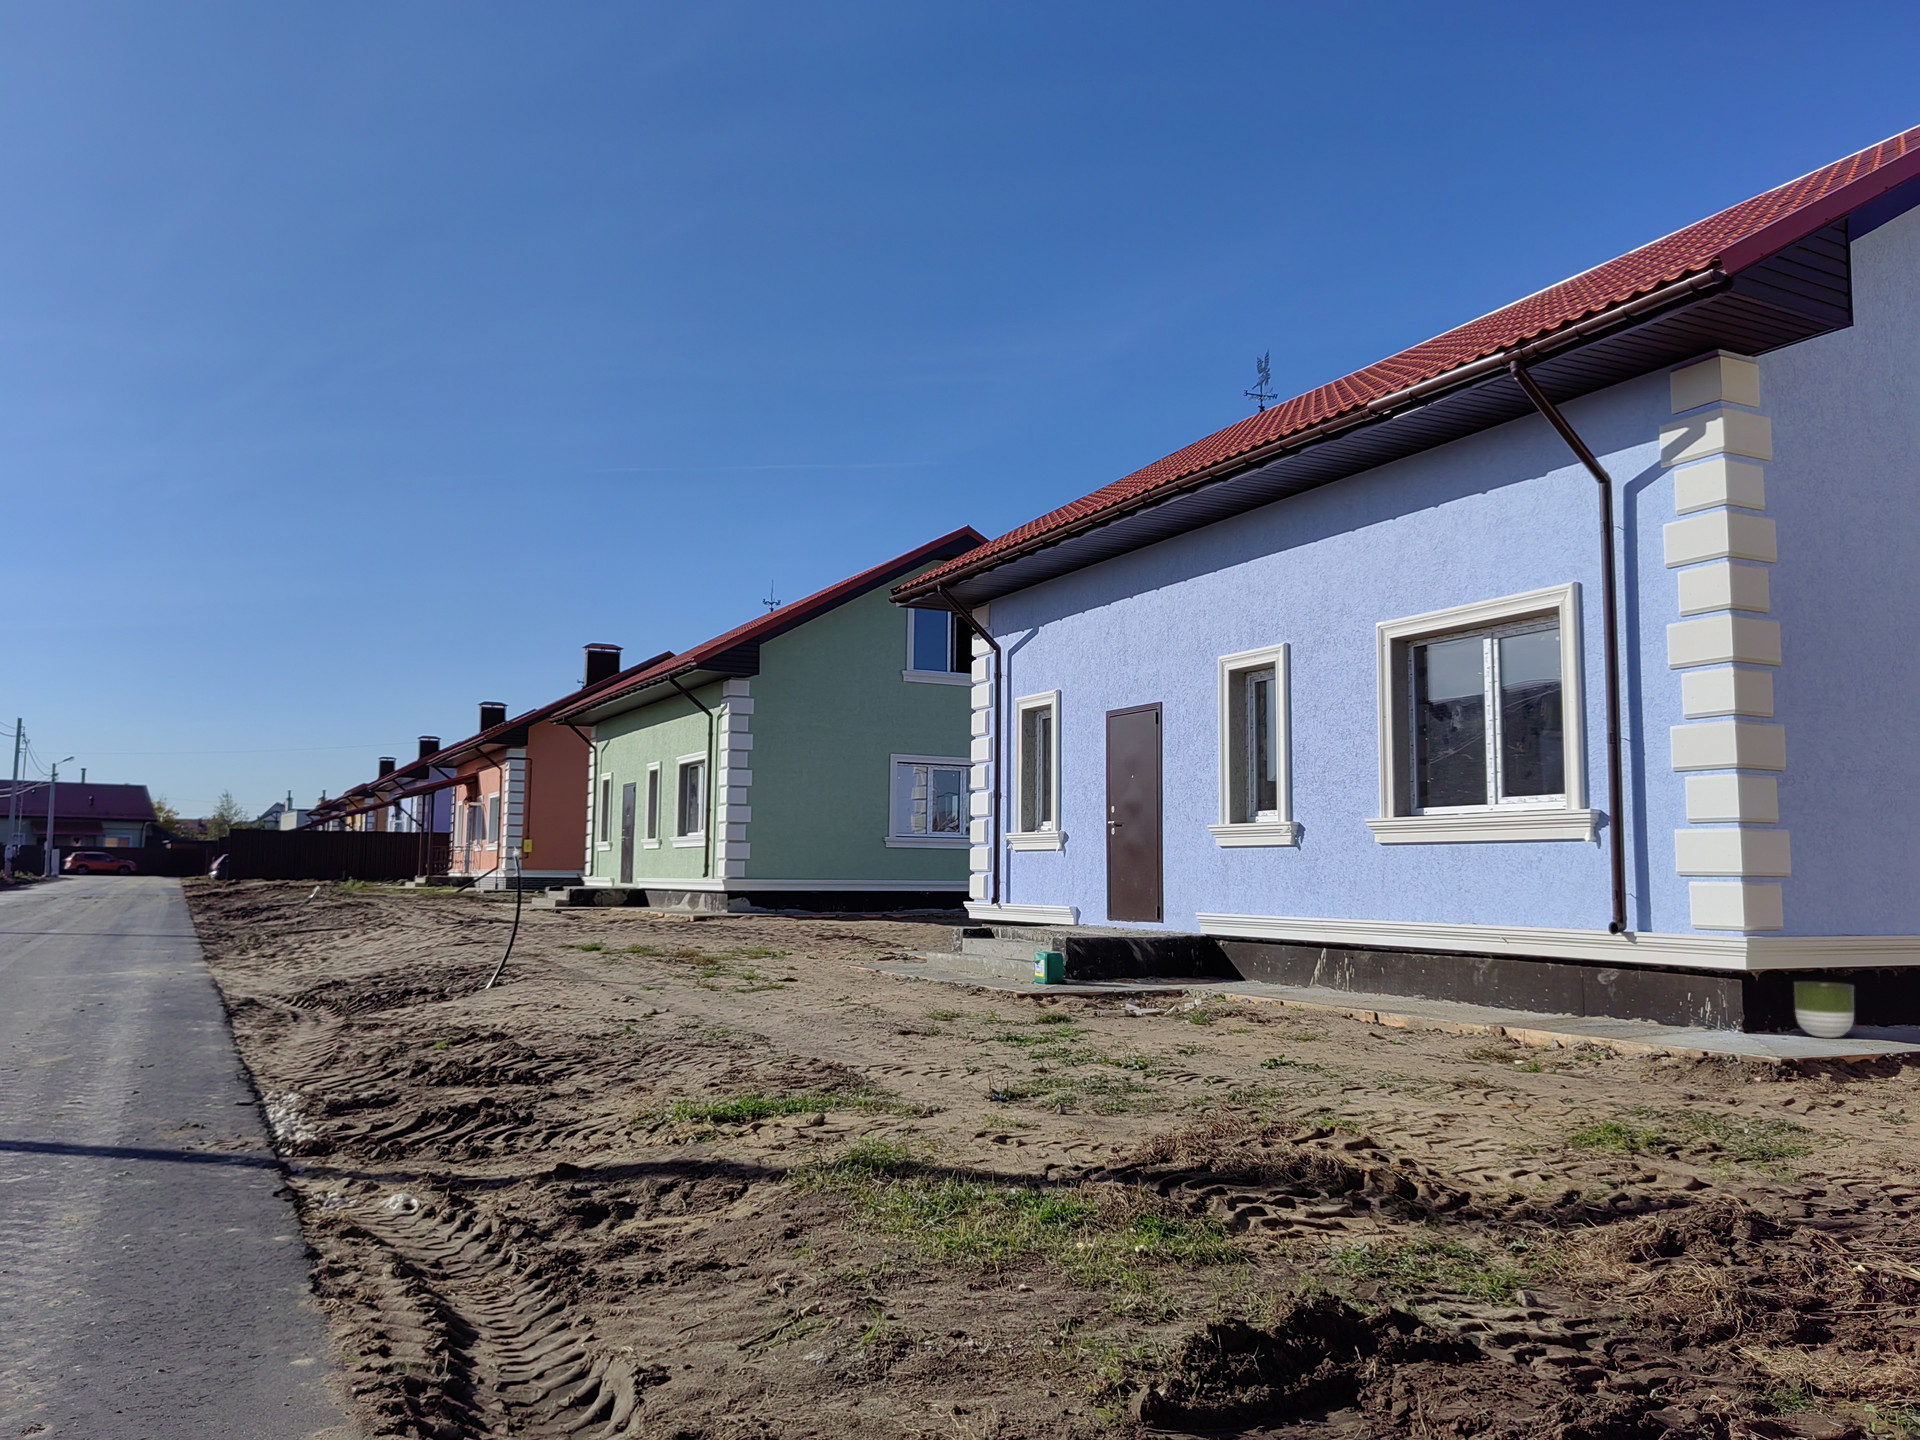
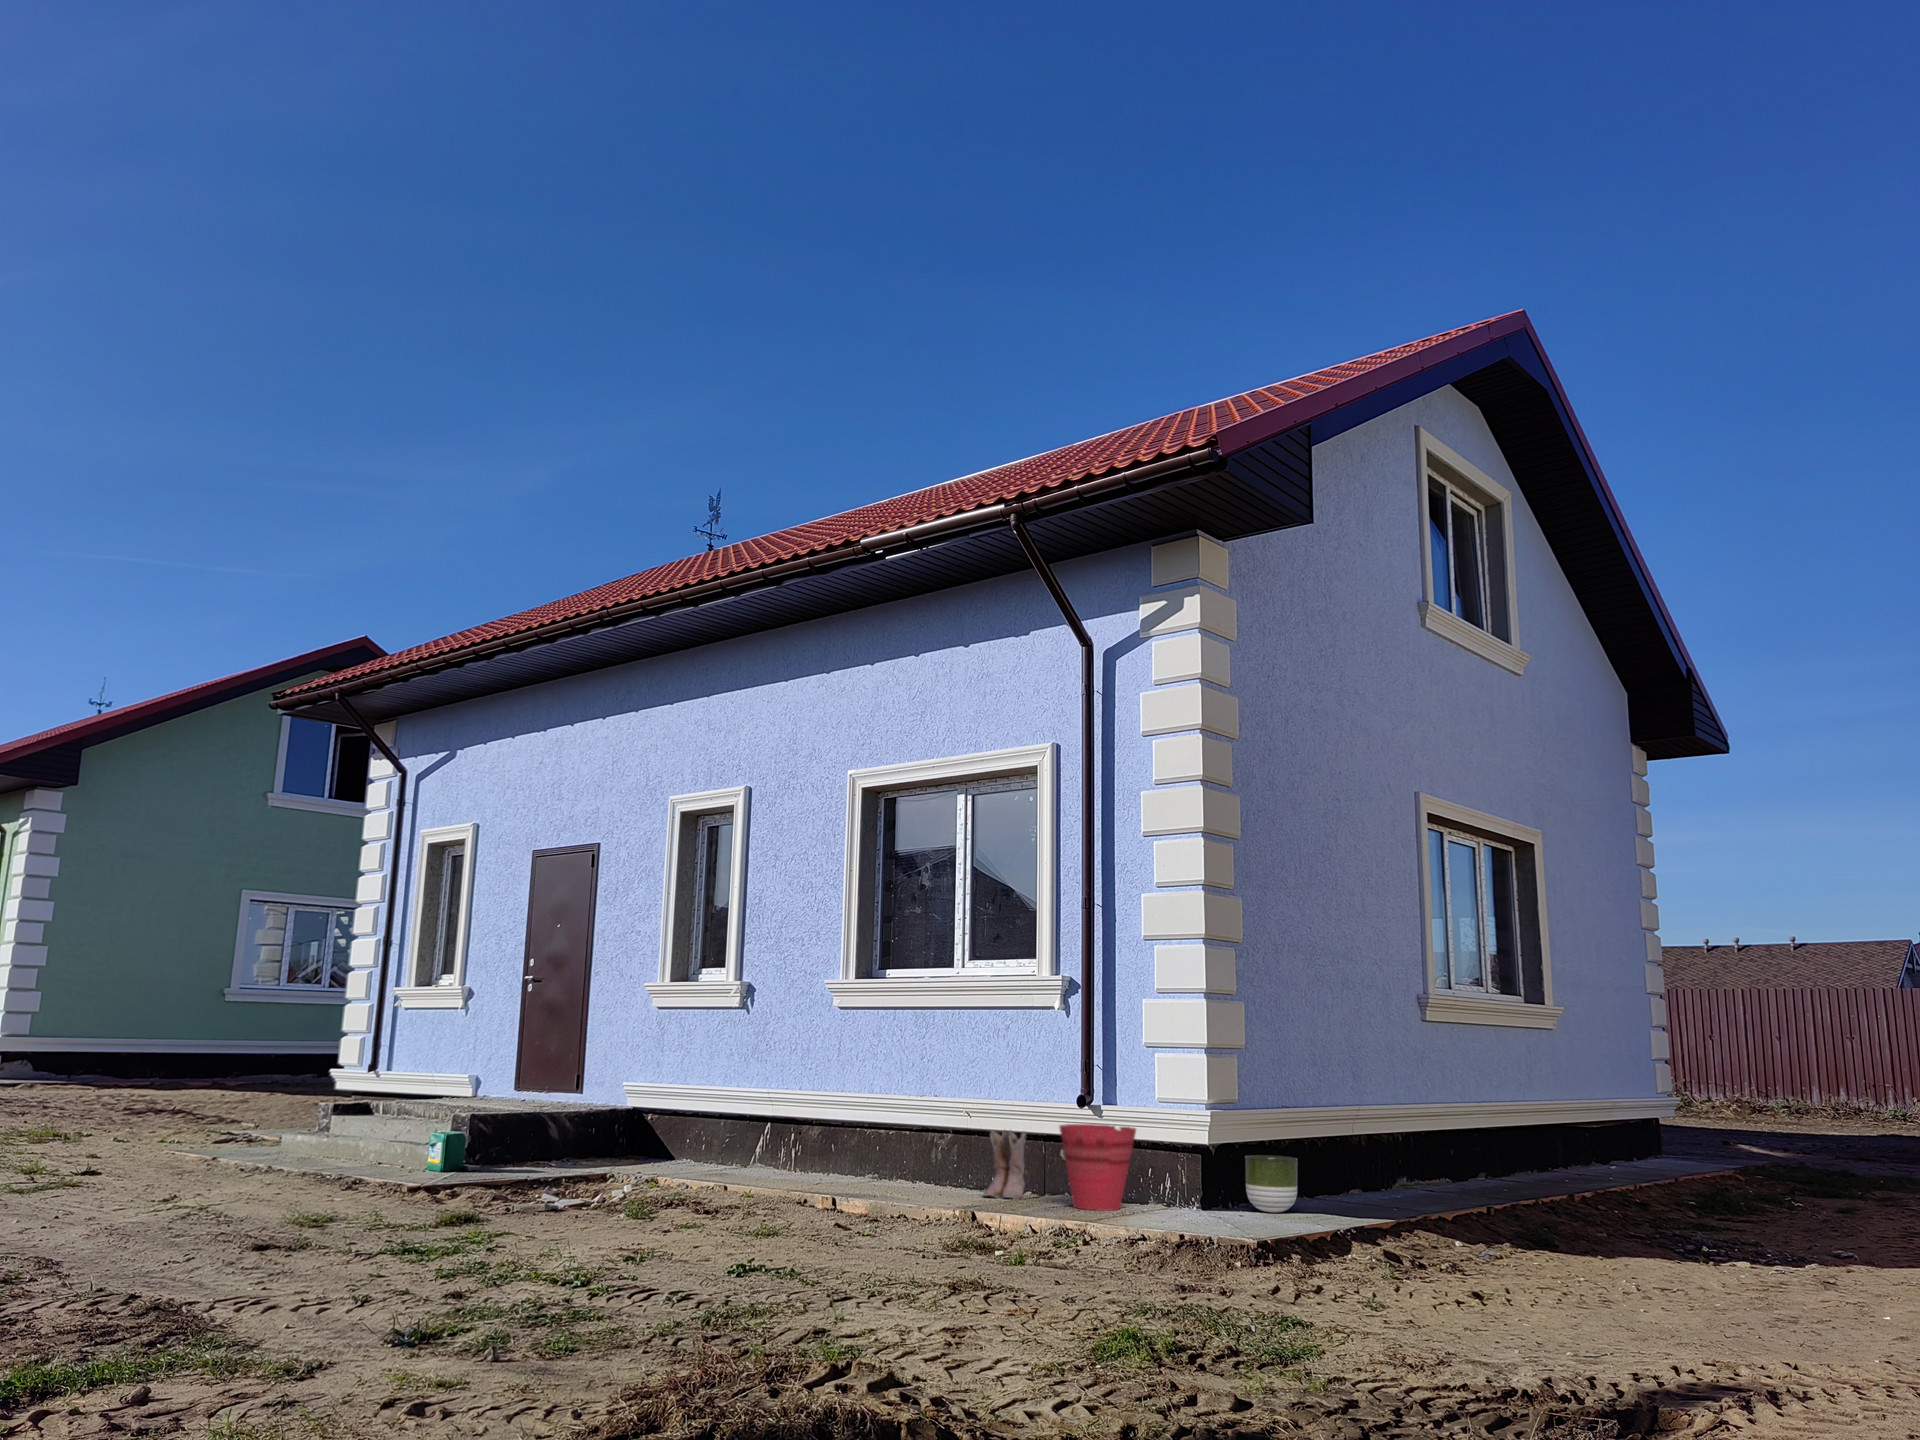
bucket: none [1590,950,1672,1030] -> present [1060,1124,1136,1211]
boots: none [1519,954,1565,1018] -> present [984,1129,1026,1199]

